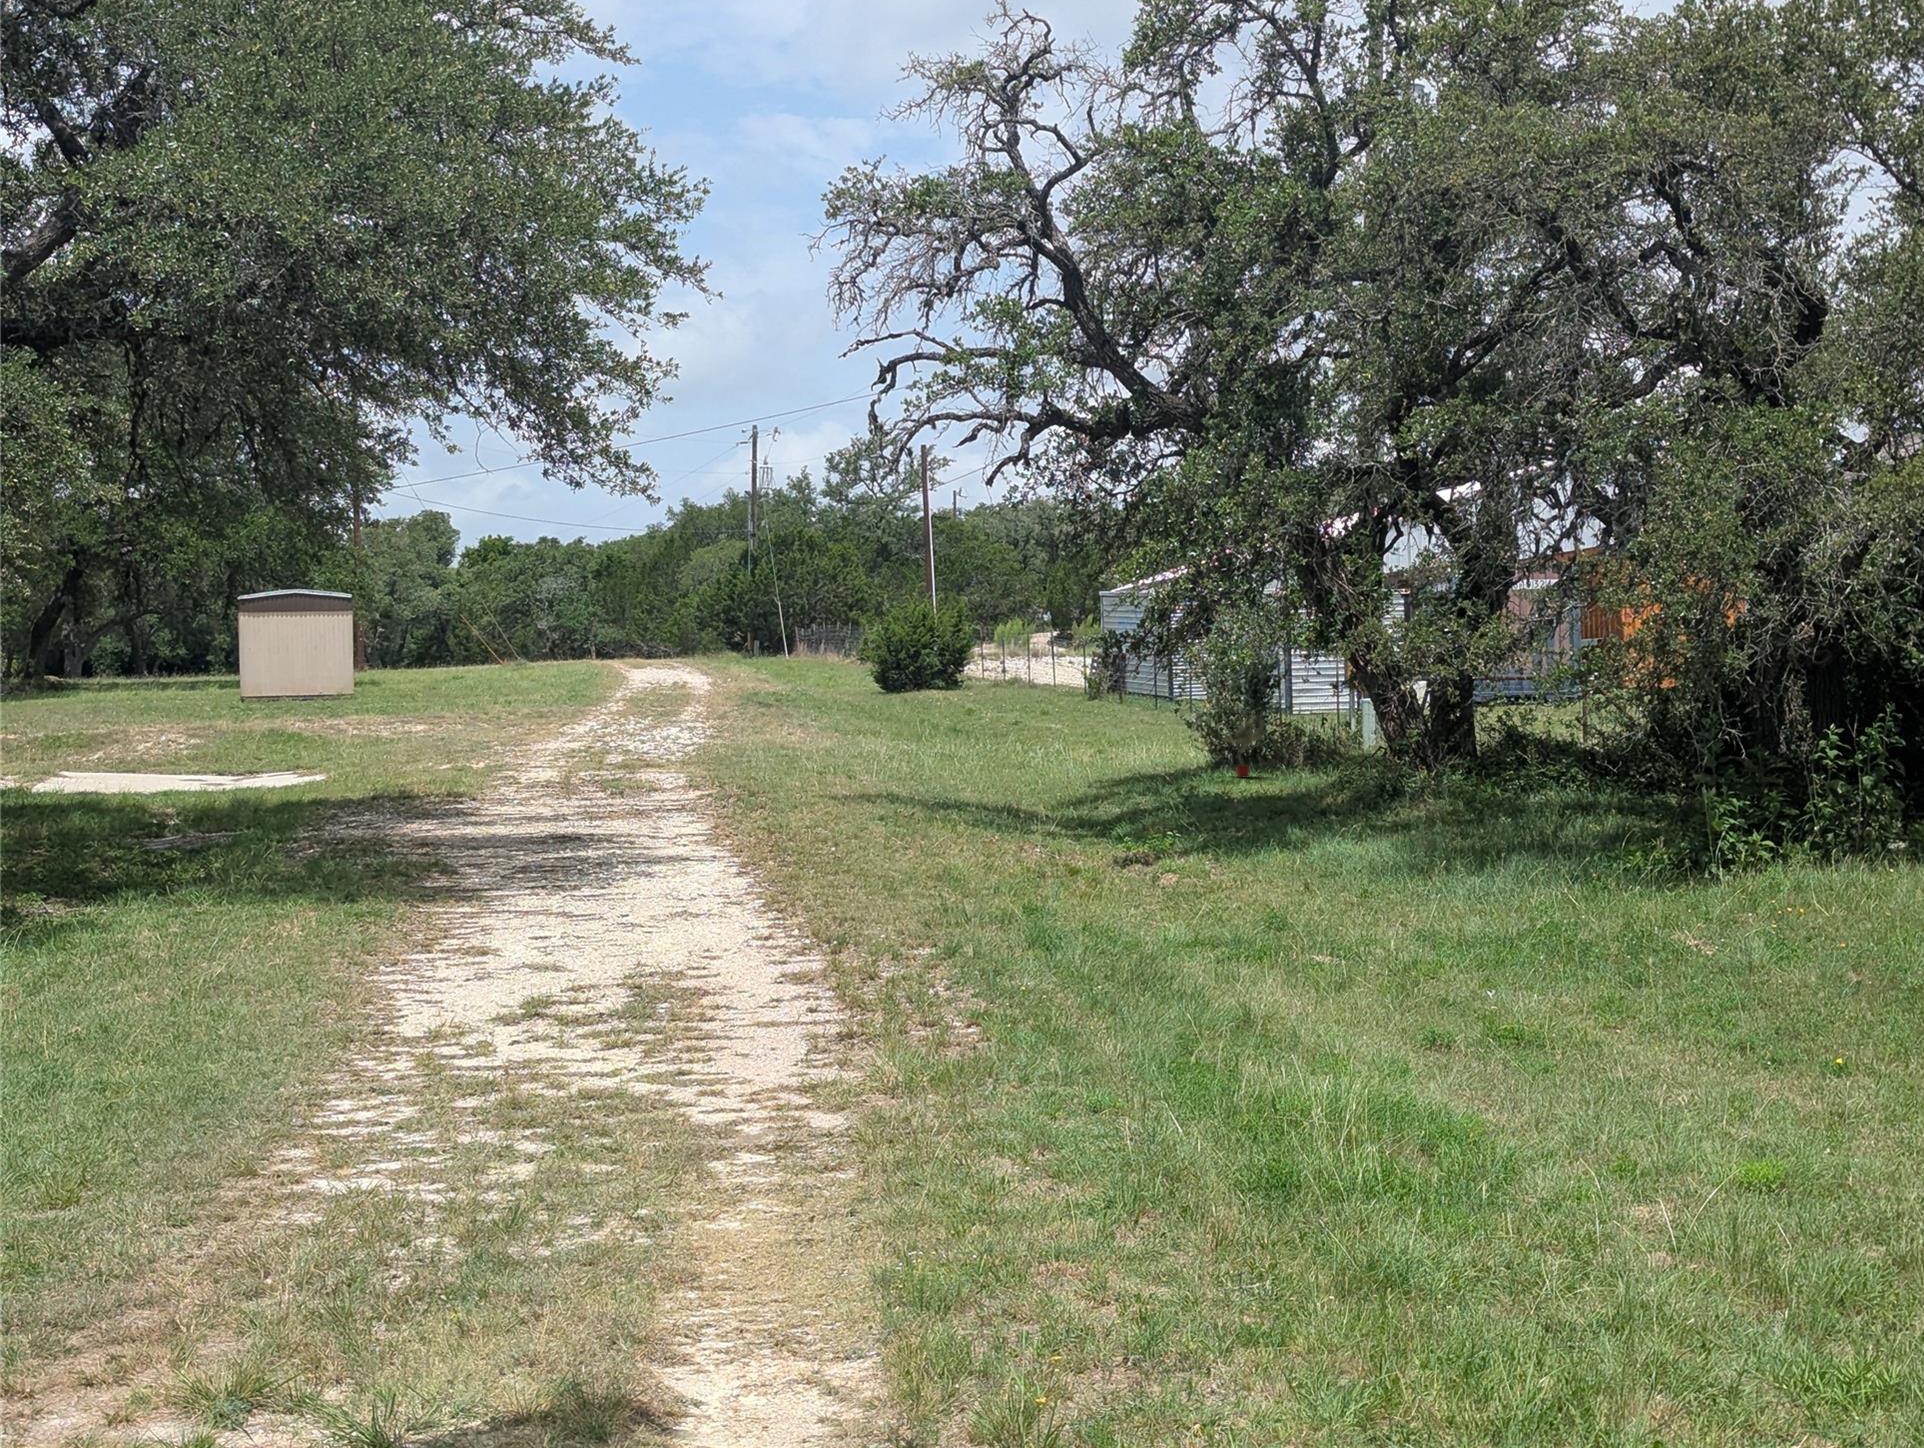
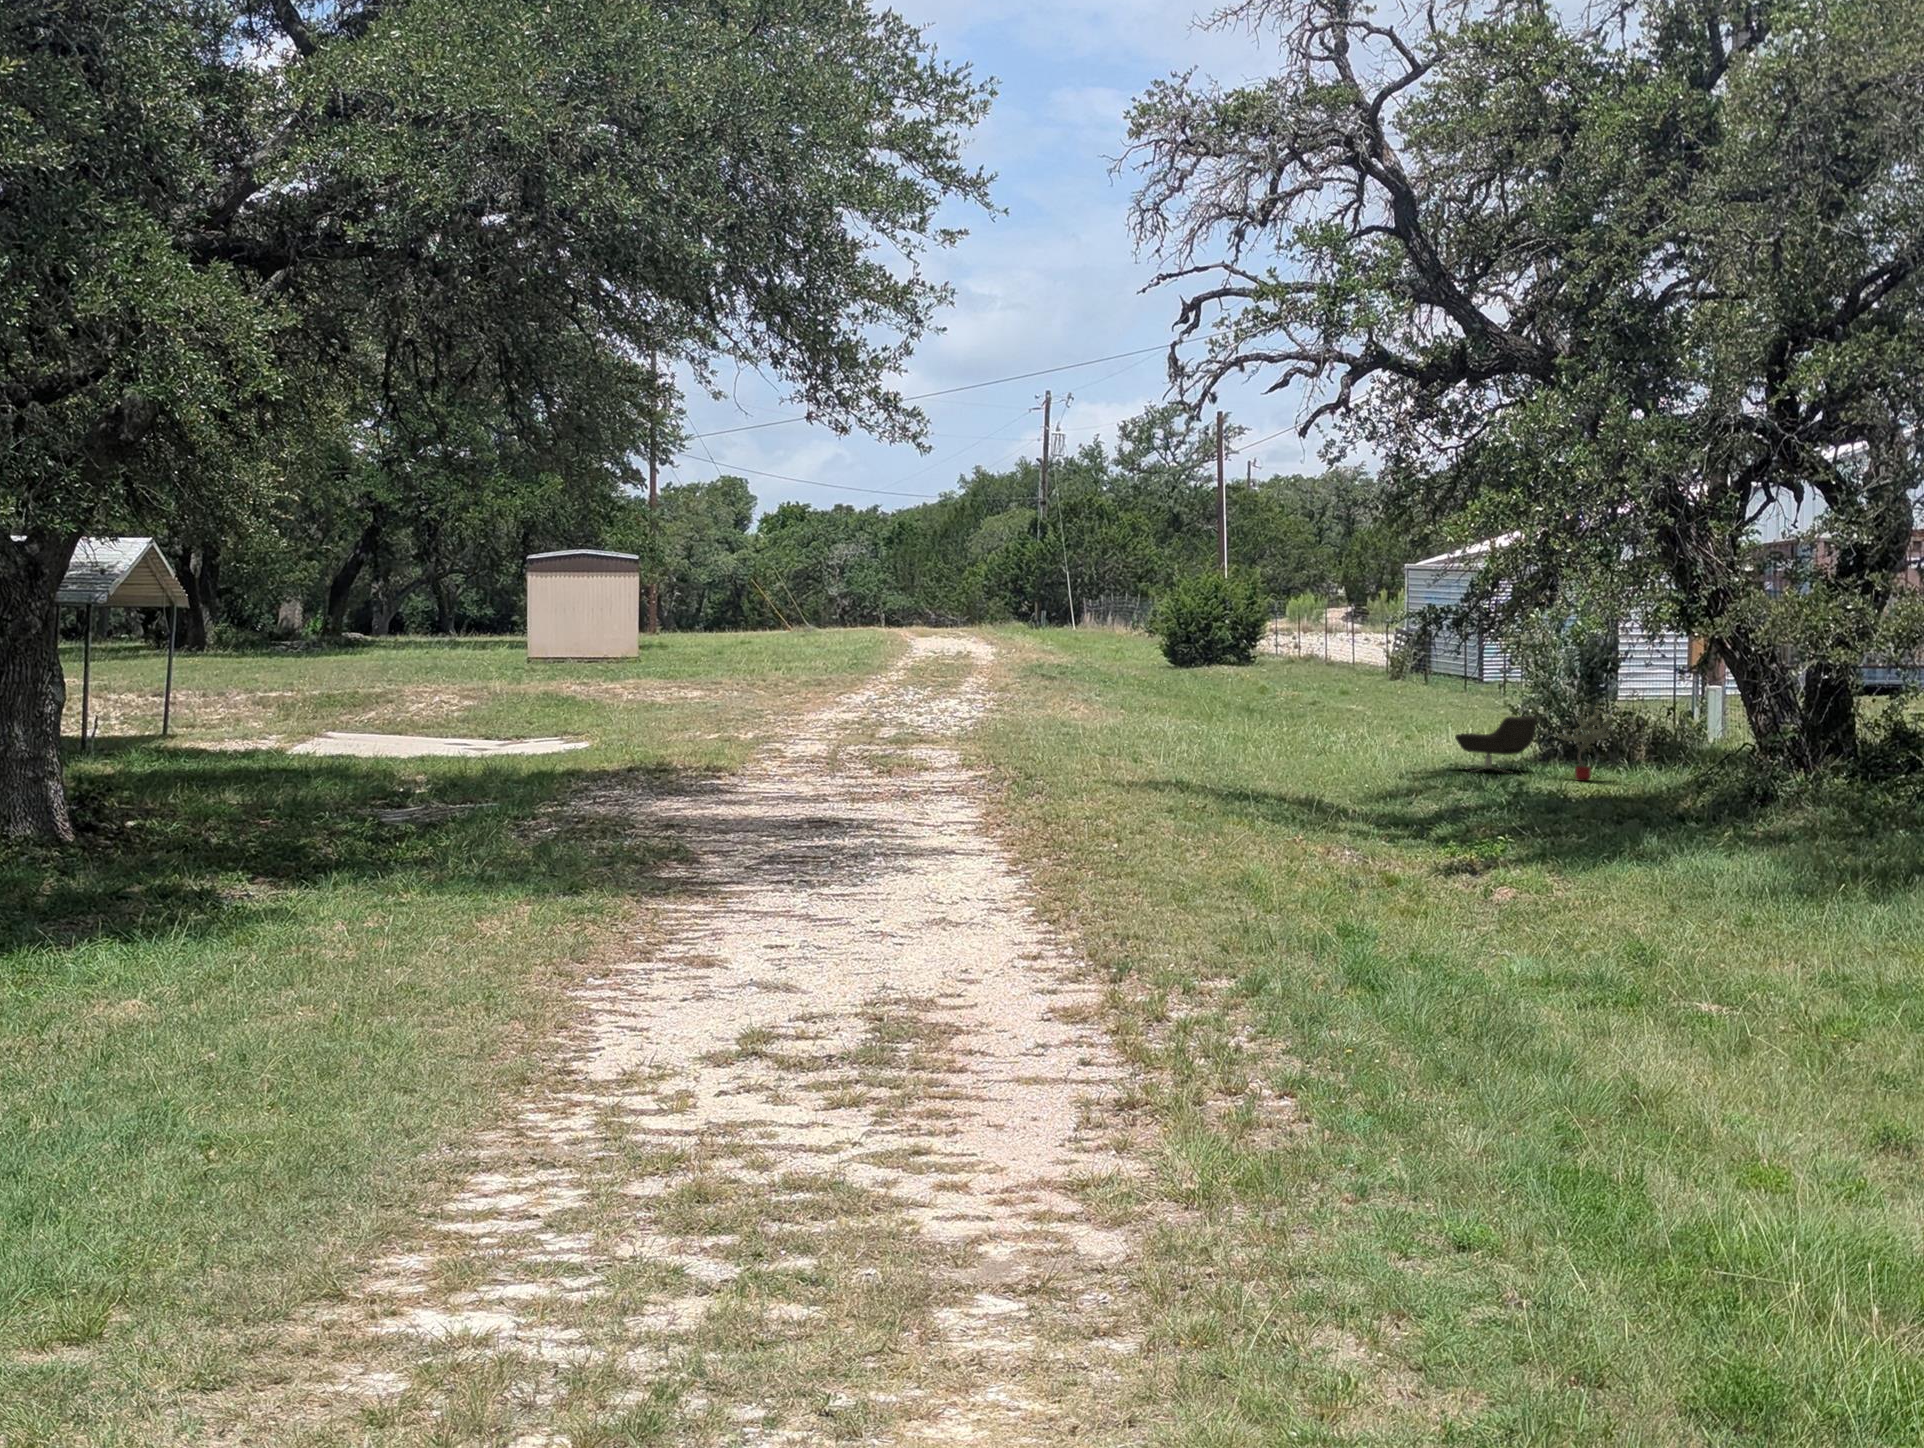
lounge chair: none [1136,722,1205,773] -> present [1455,716,1537,770]

